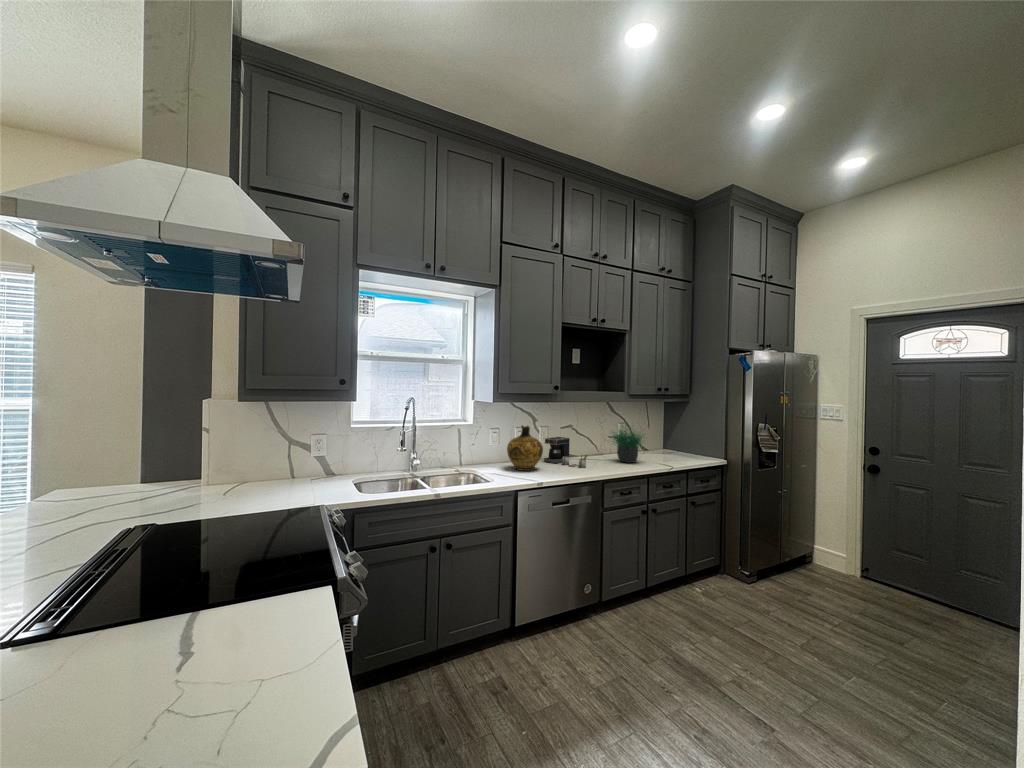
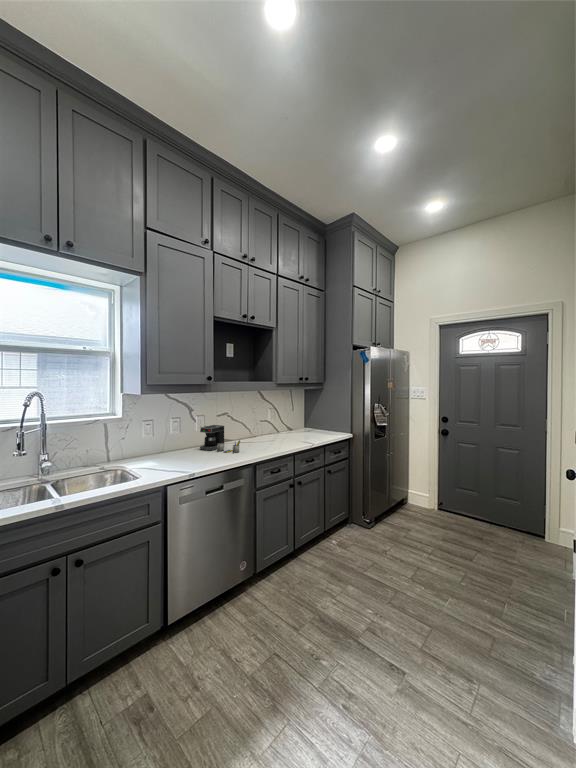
ceramic jug: present [507,425,543,471] -> none [159,416,197,462]
potted plant: present [613,430,643,463] -> none [257,402,296,444]

